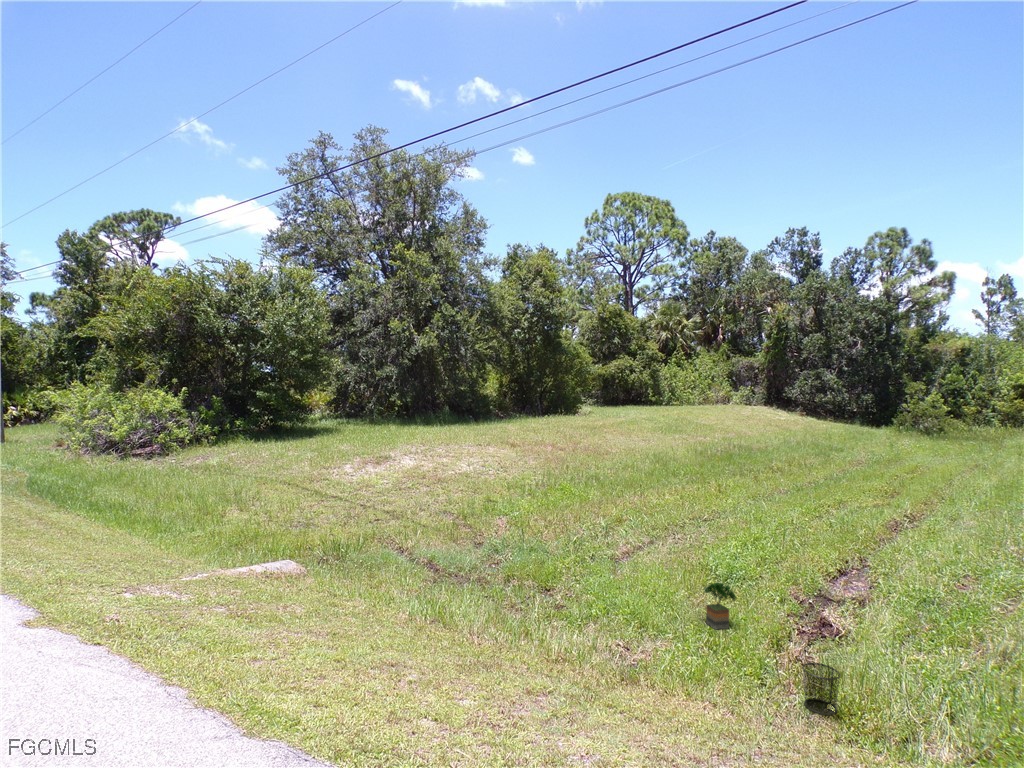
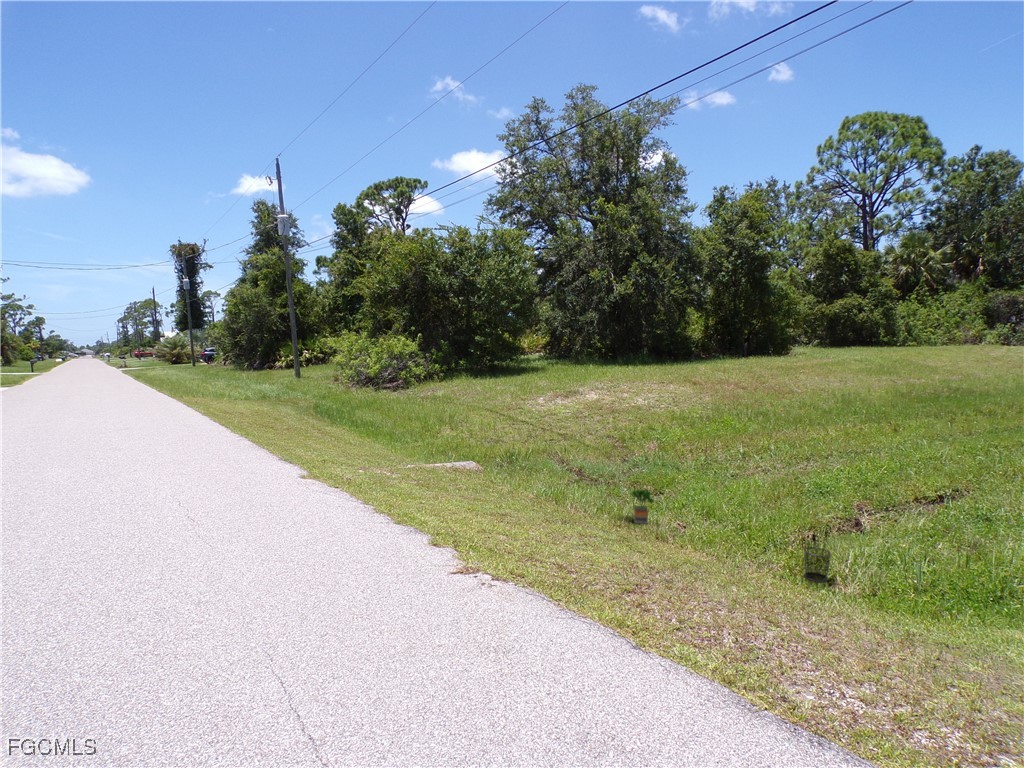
potted tree: present [704,582,736,629] -> present [632,490,654,524]

